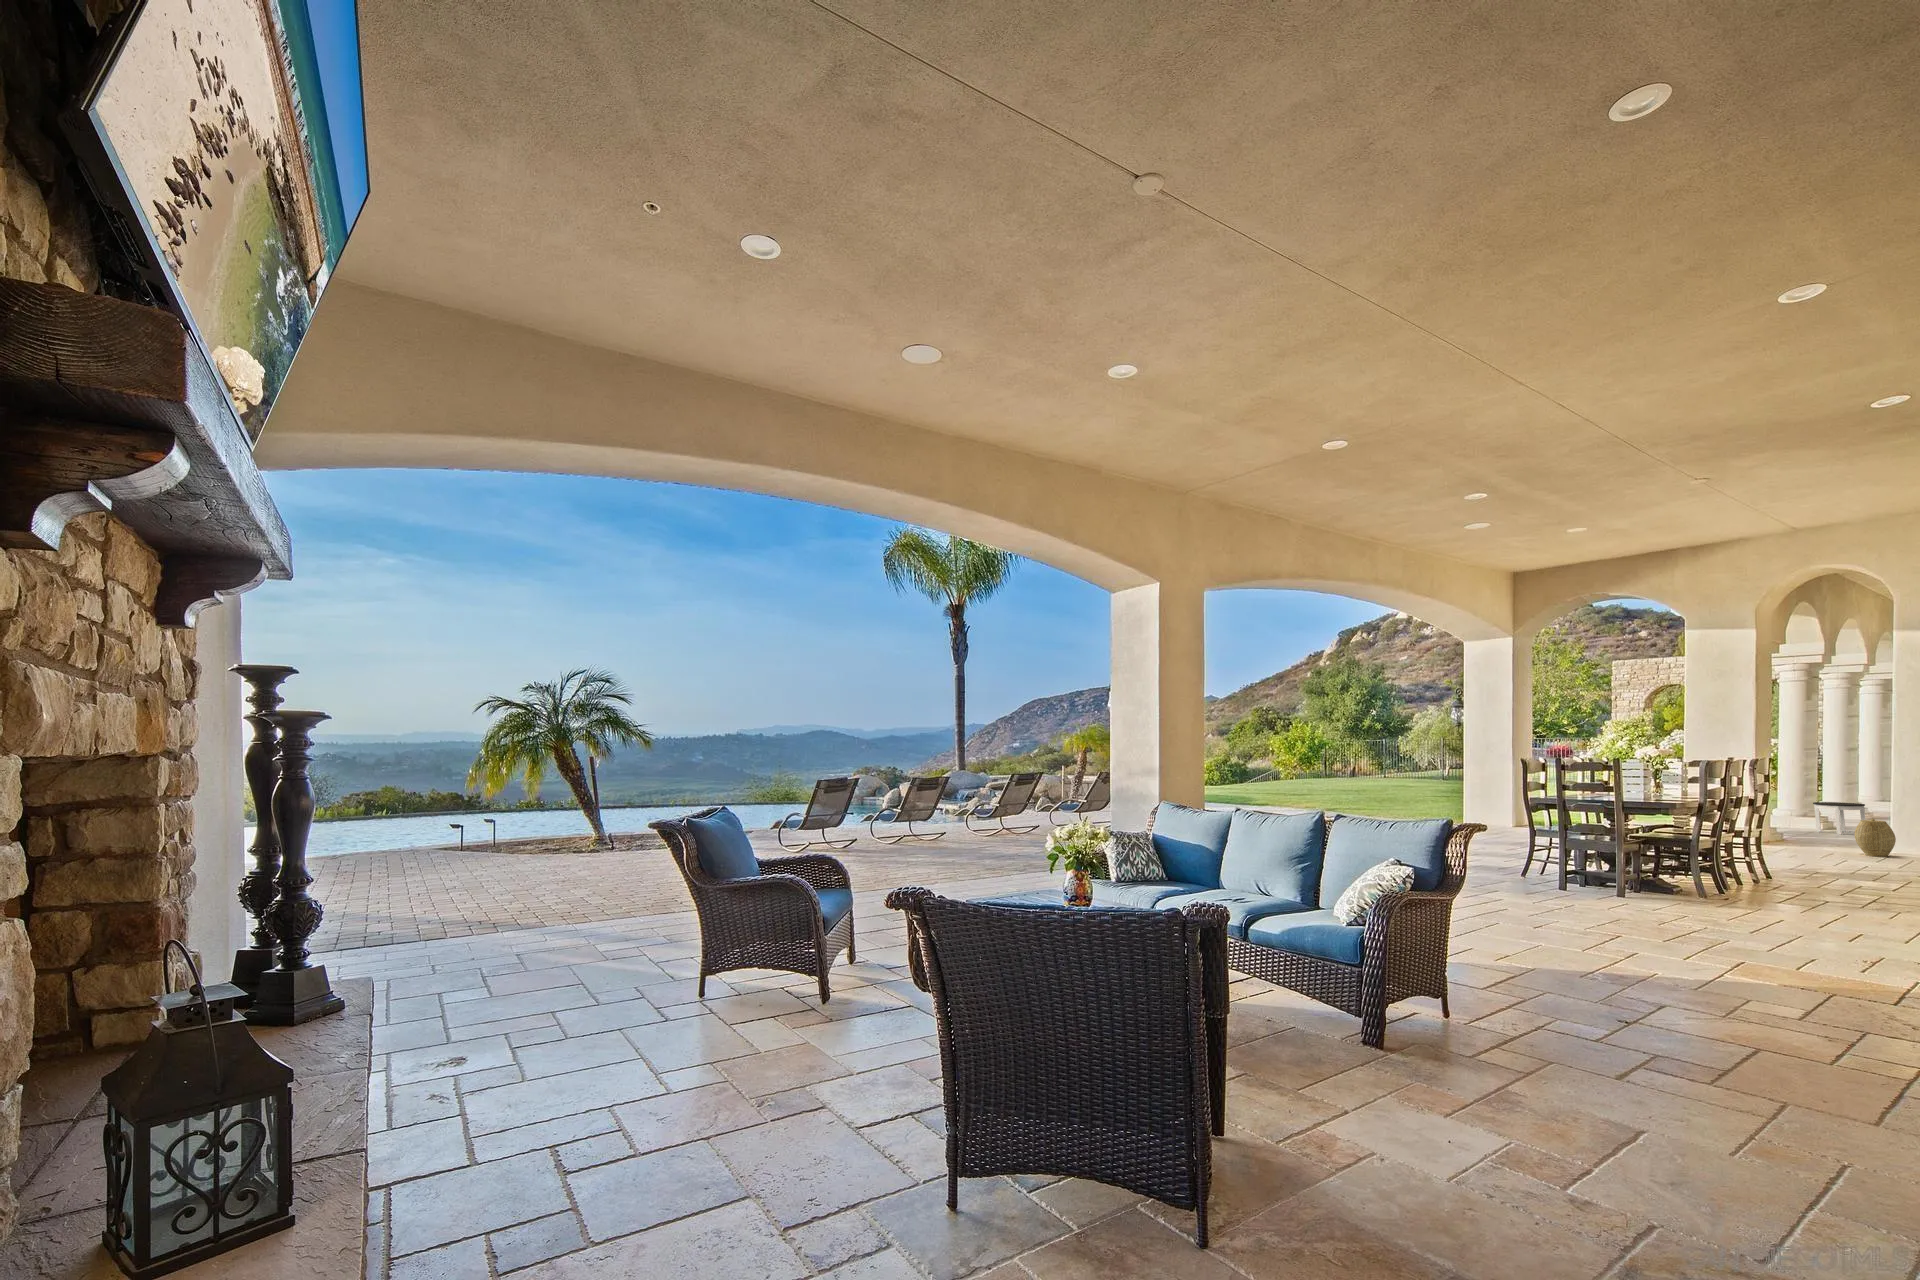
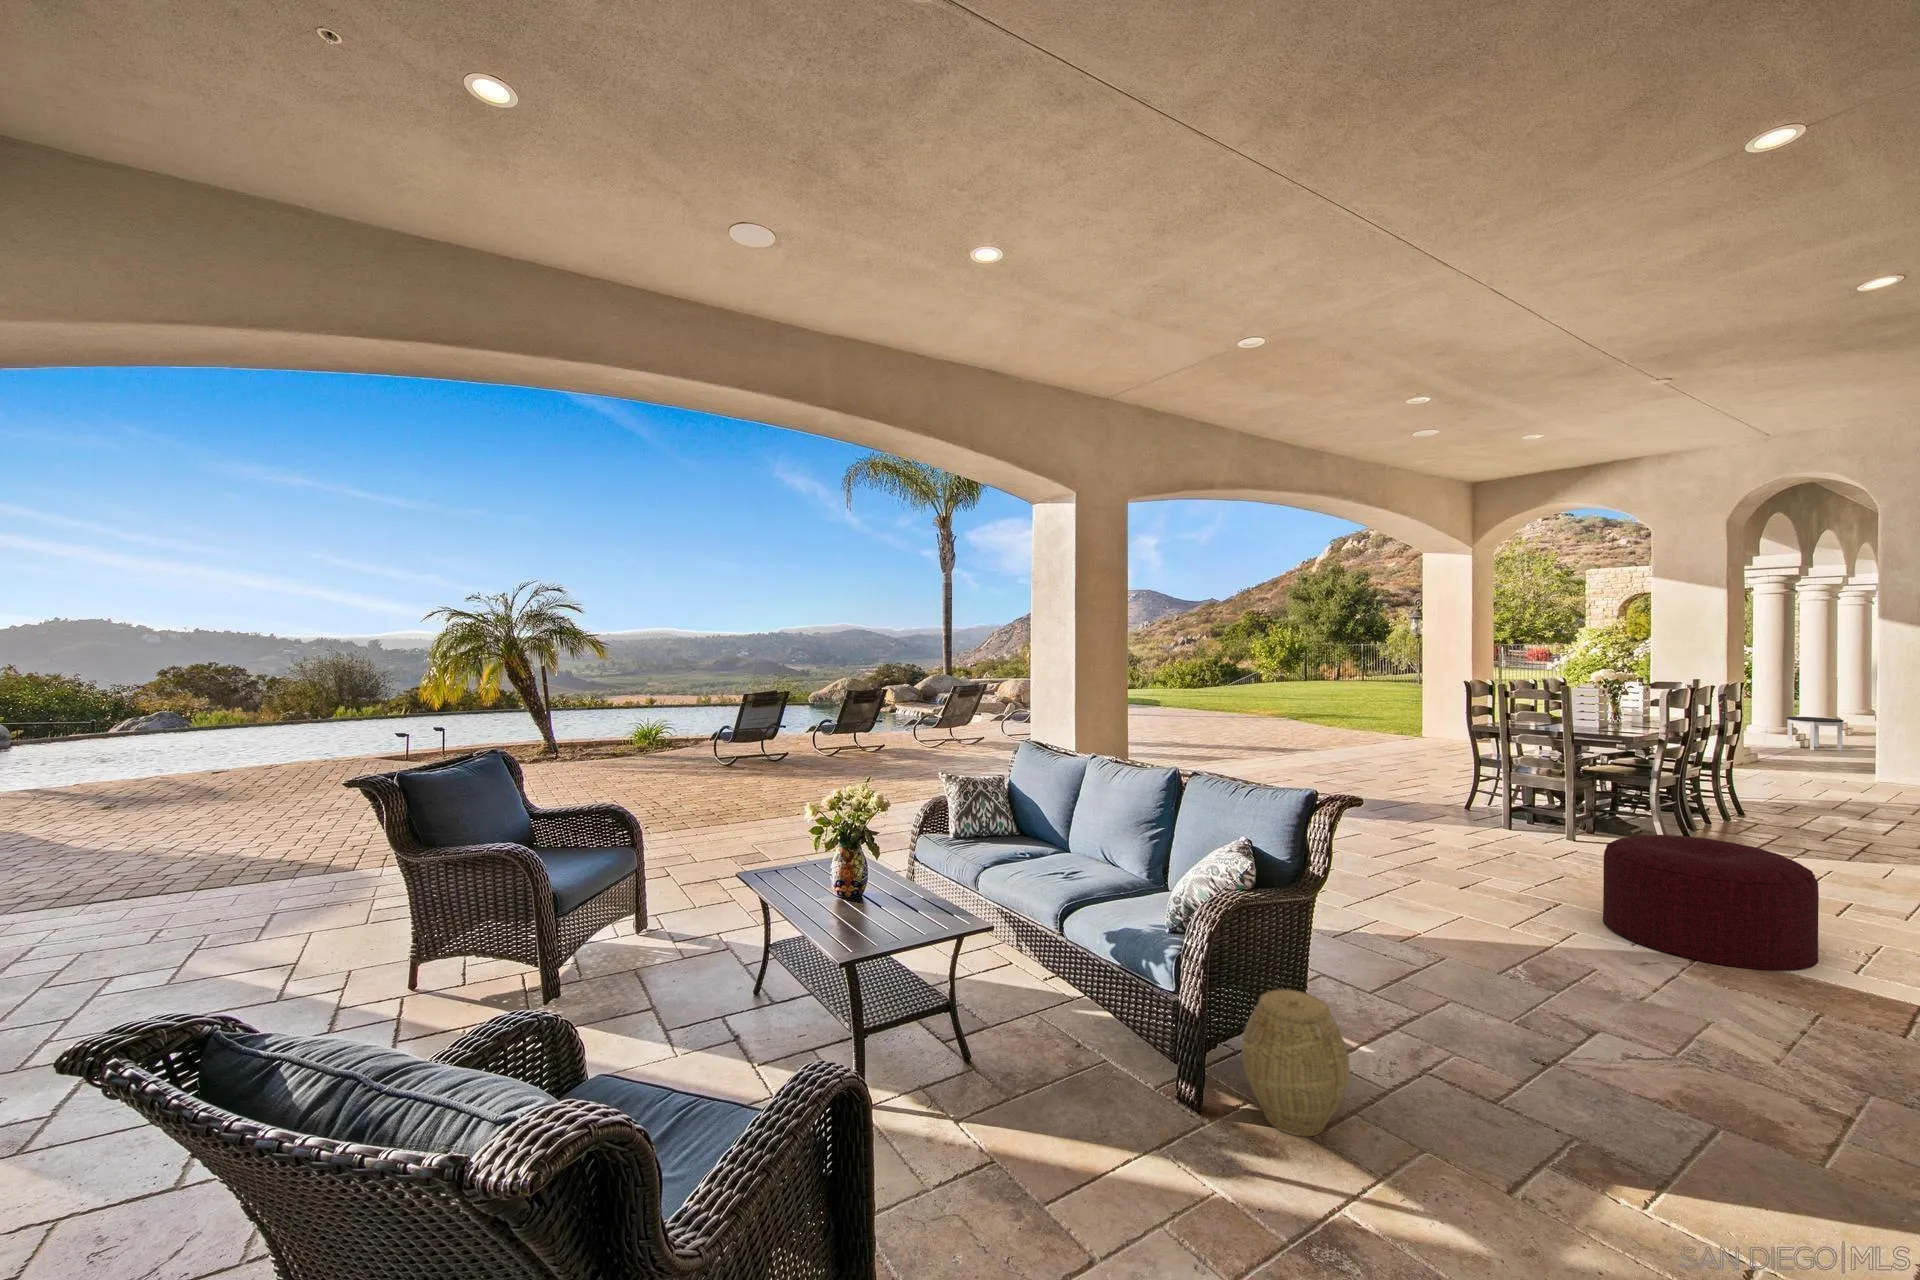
woven basket: present [1855,819,1896,857] -> present [1241,989,1350,1136]
ottoman: none [1658,876,1834,975] -> present [1603,835,1819,970]

